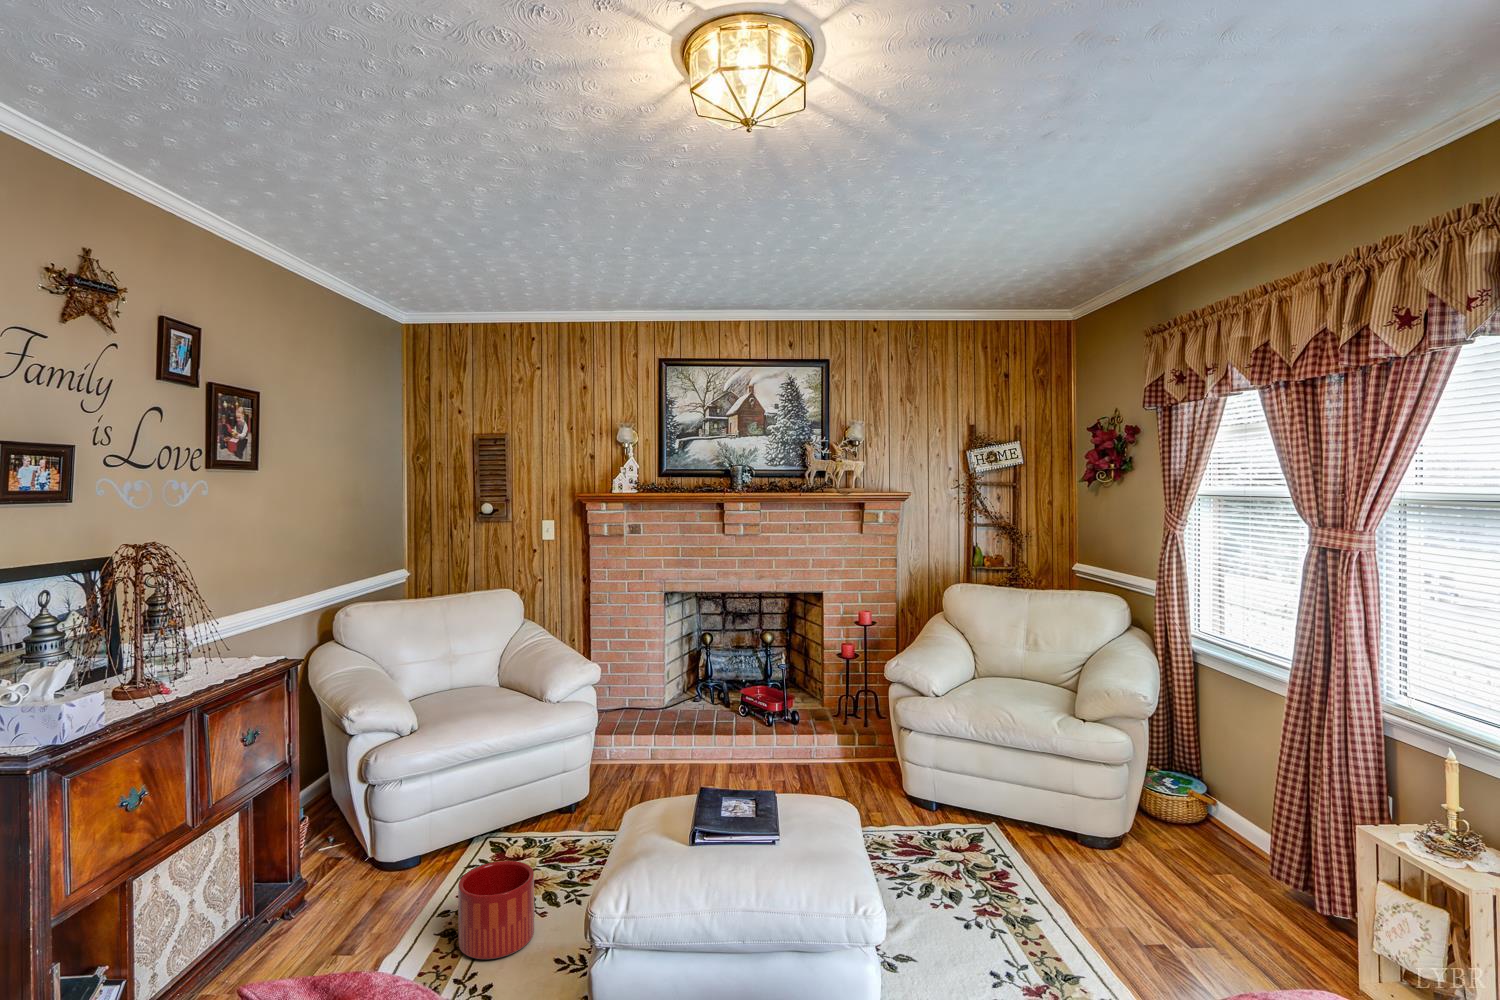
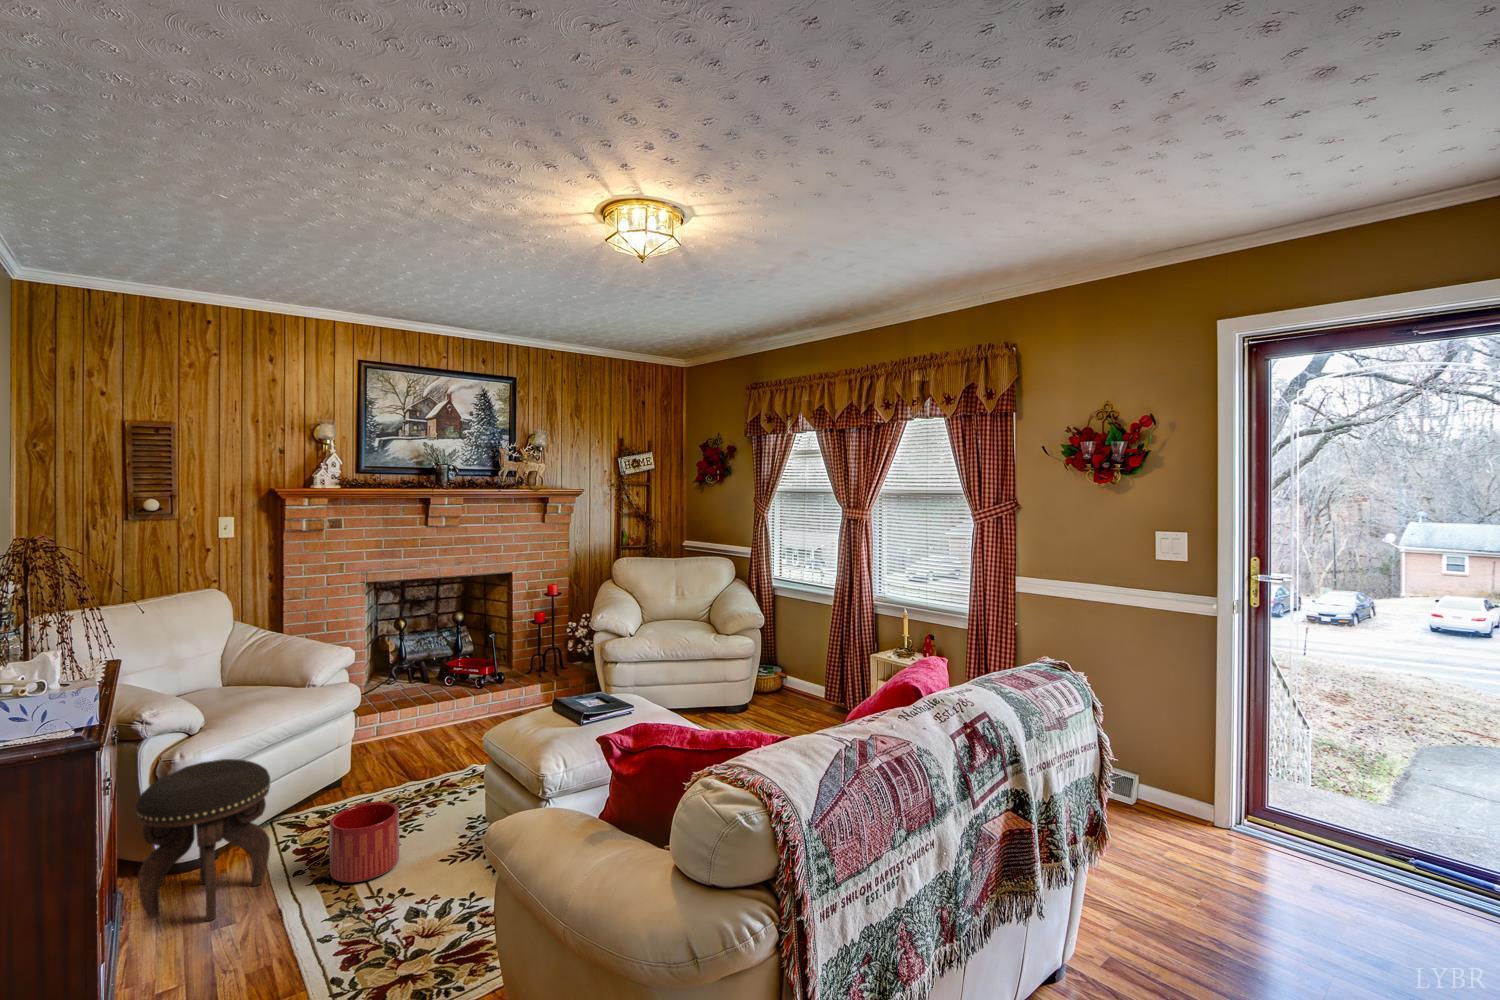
footstool: none [303,776,427,951] -> present [136,759,270,921]

